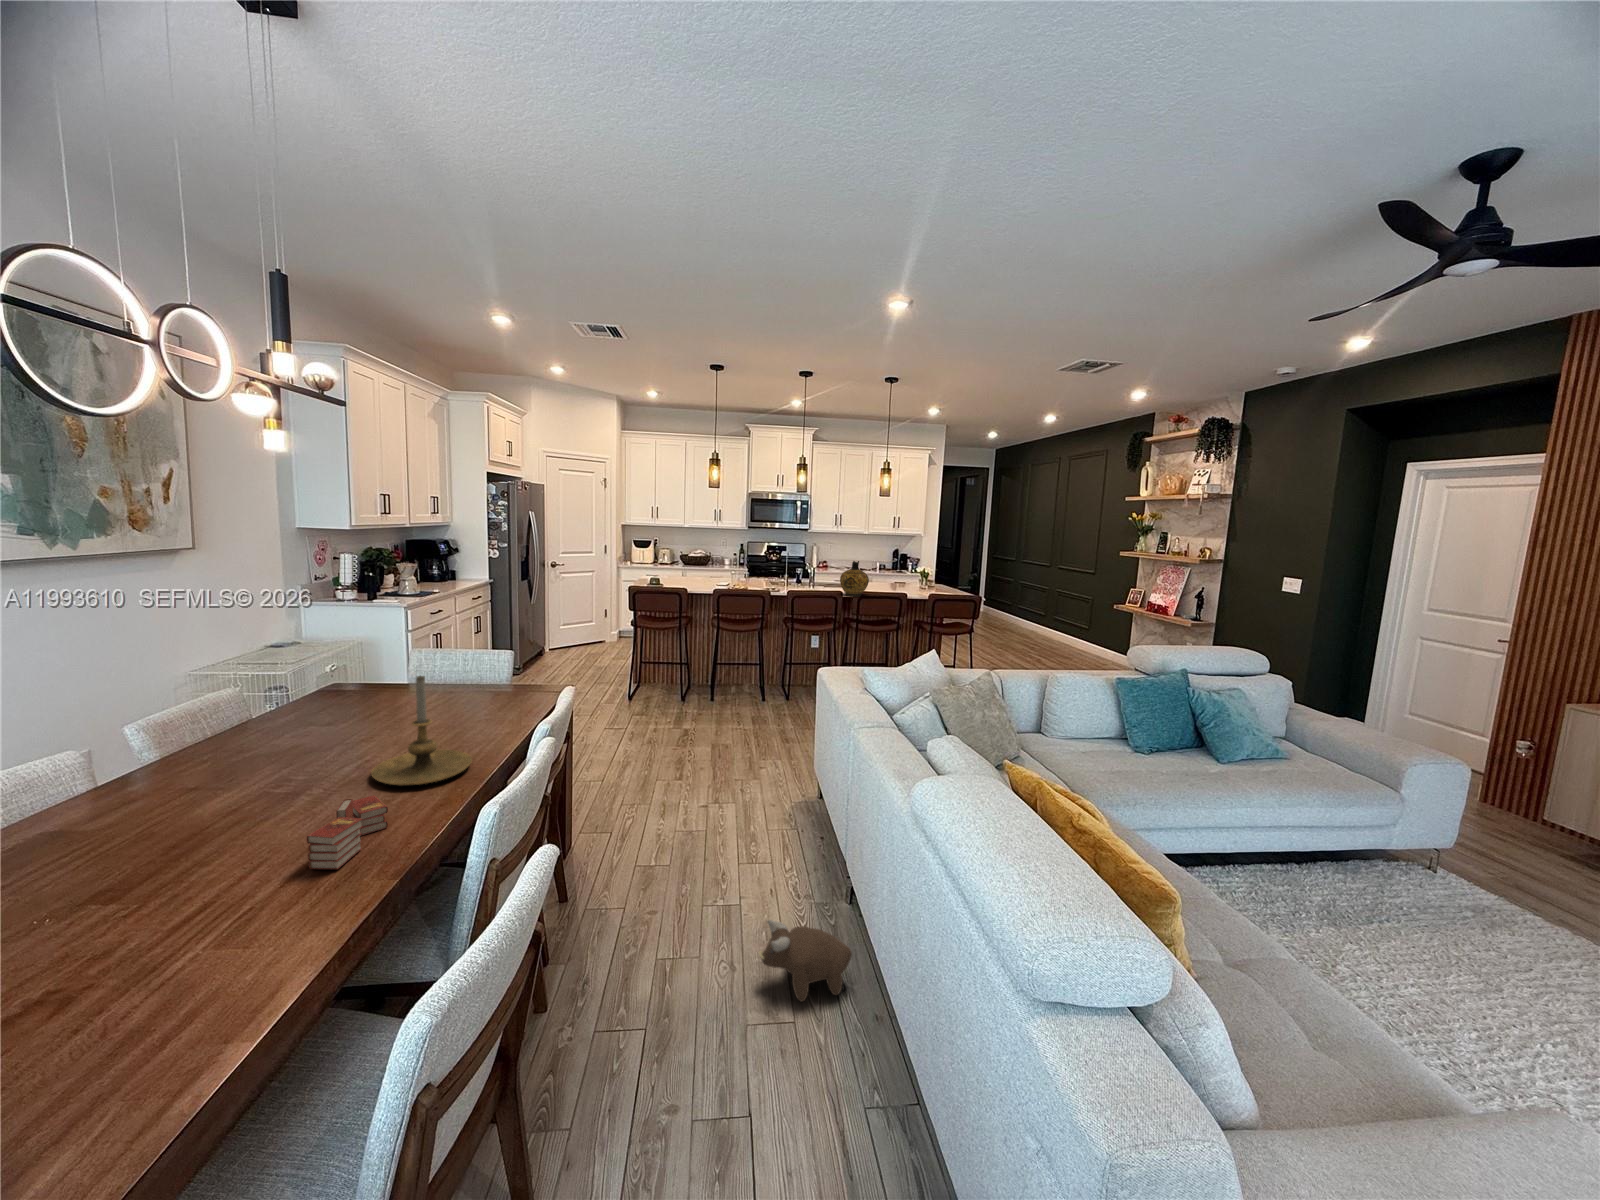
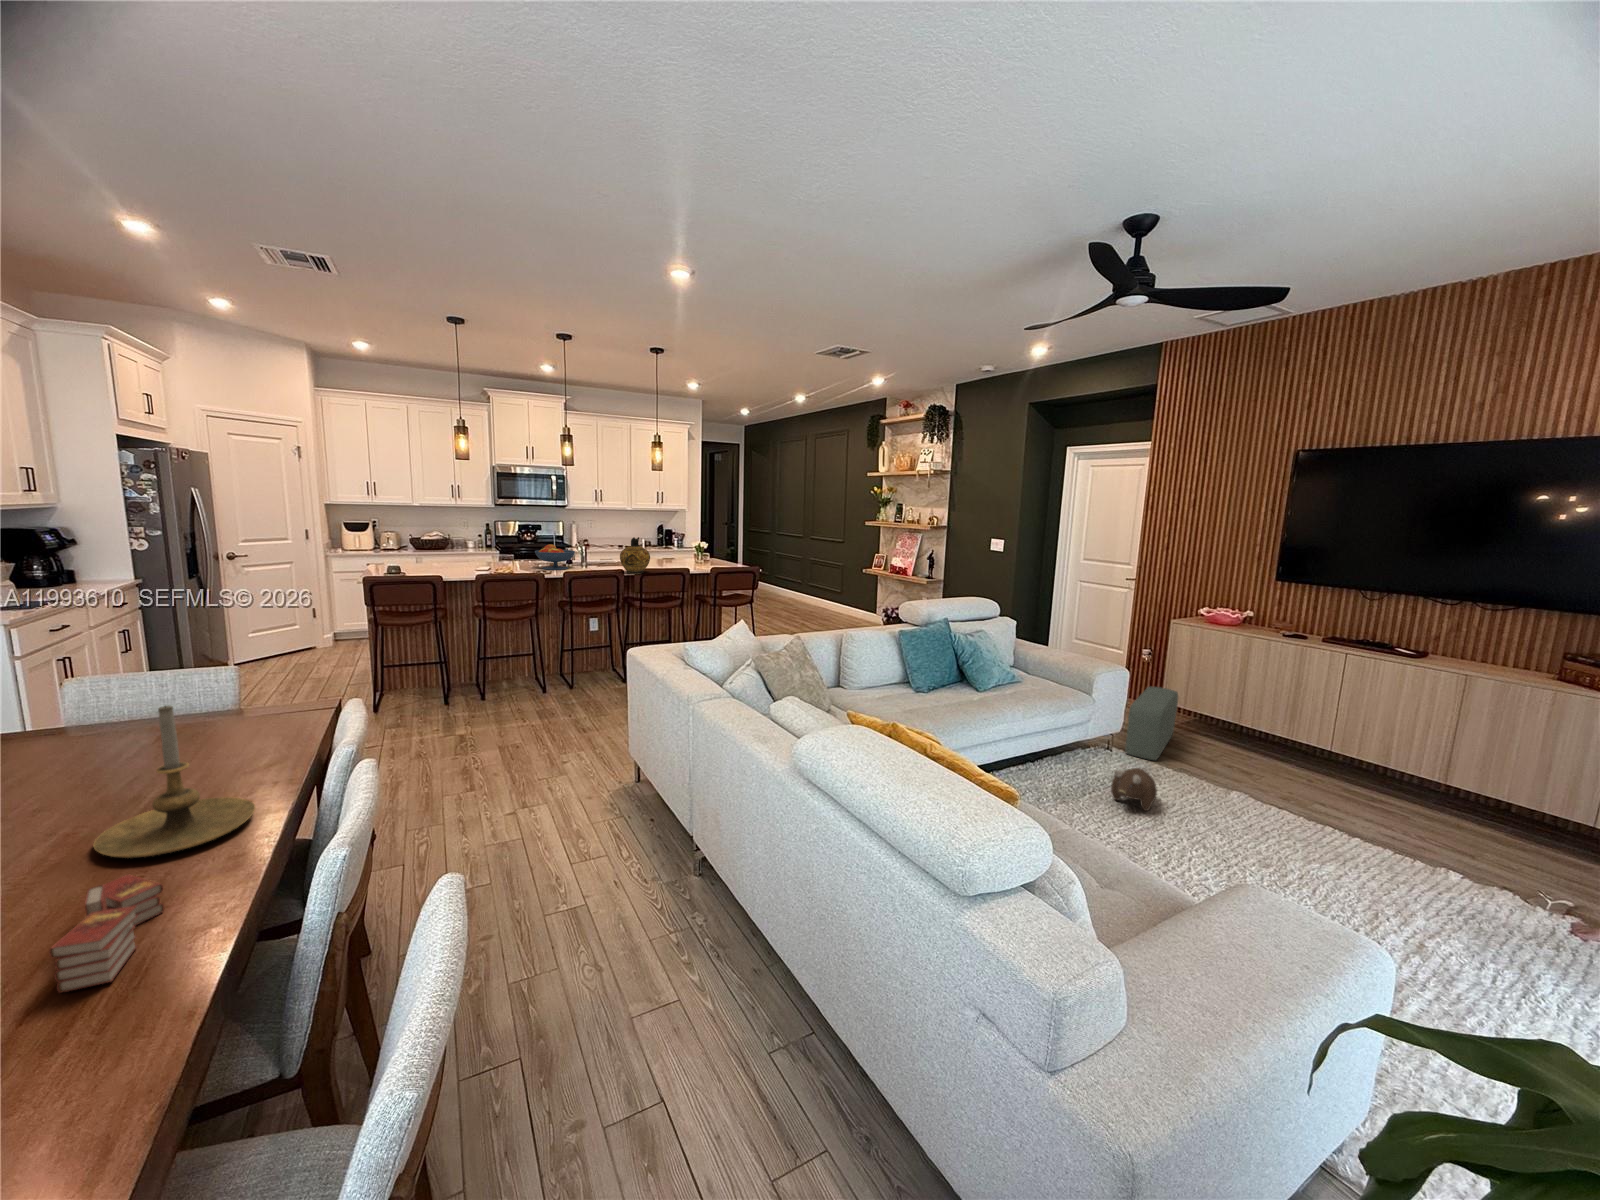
fruit bowl: none [767,564,803,588] -> present [535,544,575,570]
pouf: none [1462,795,1574,901] -> present [1125,687,1178,760]
plush toy: present [759,920,852,1002] -> present [1111,768,1157,811]

